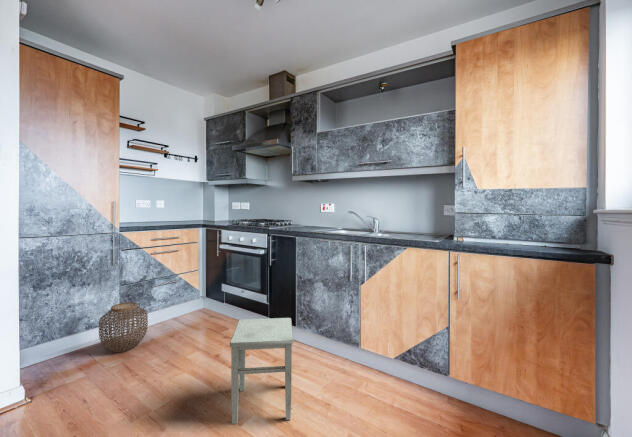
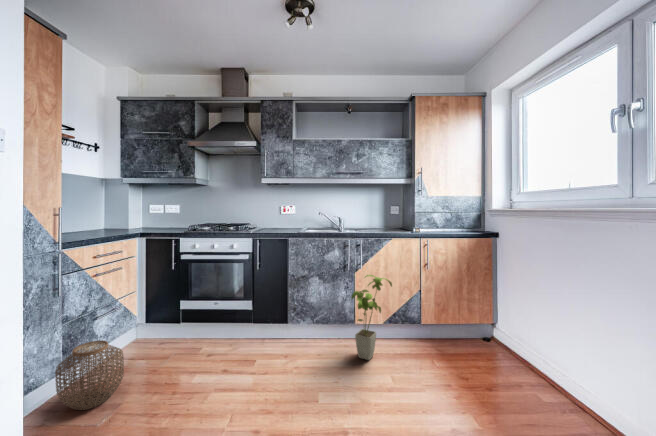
house plant: none [323,290,380,399] -> present [351,275,392,360]
stool: present [230,318,293,424] -> none [285,308,354,405]

